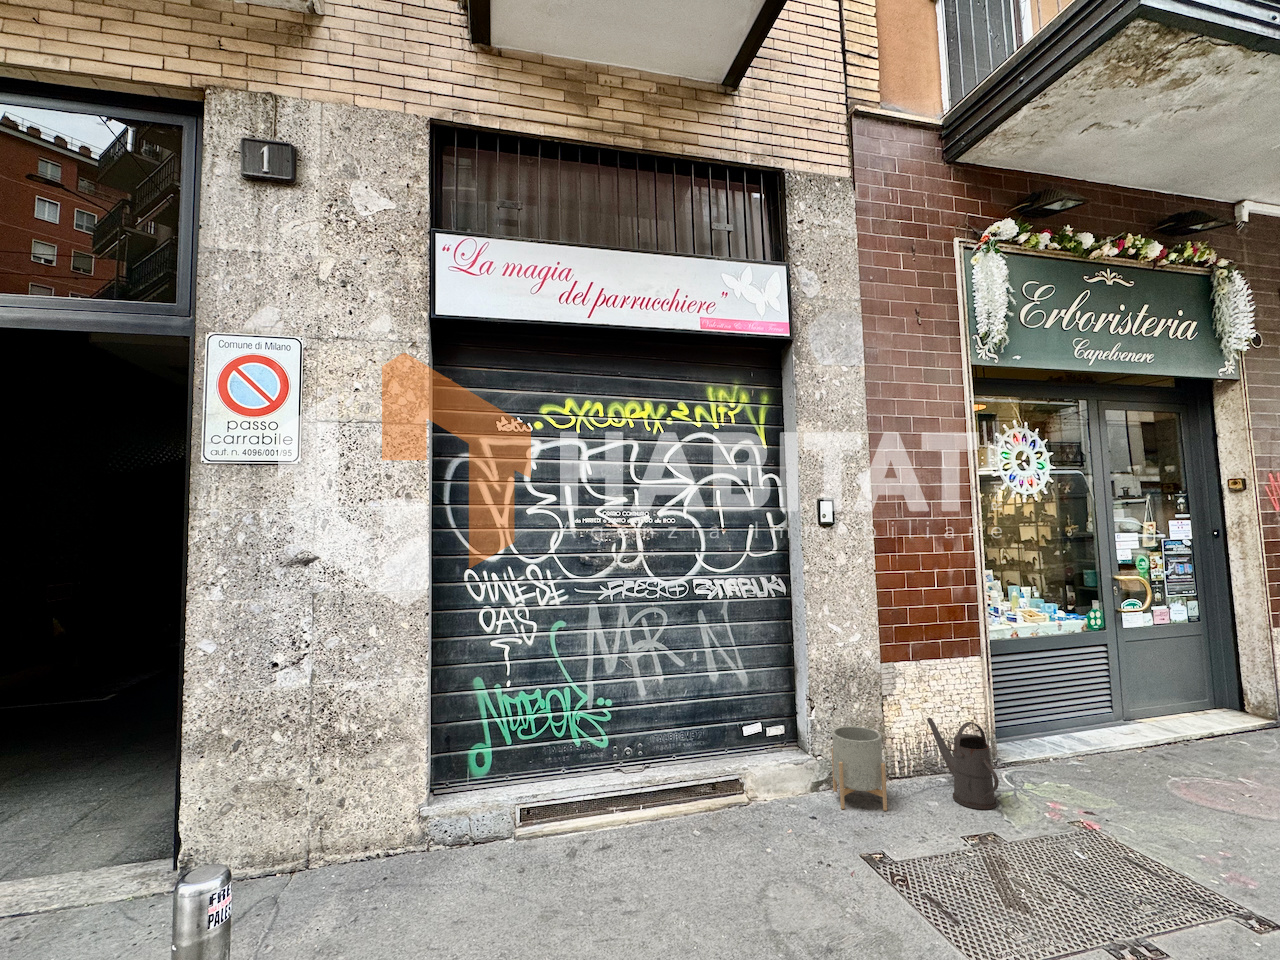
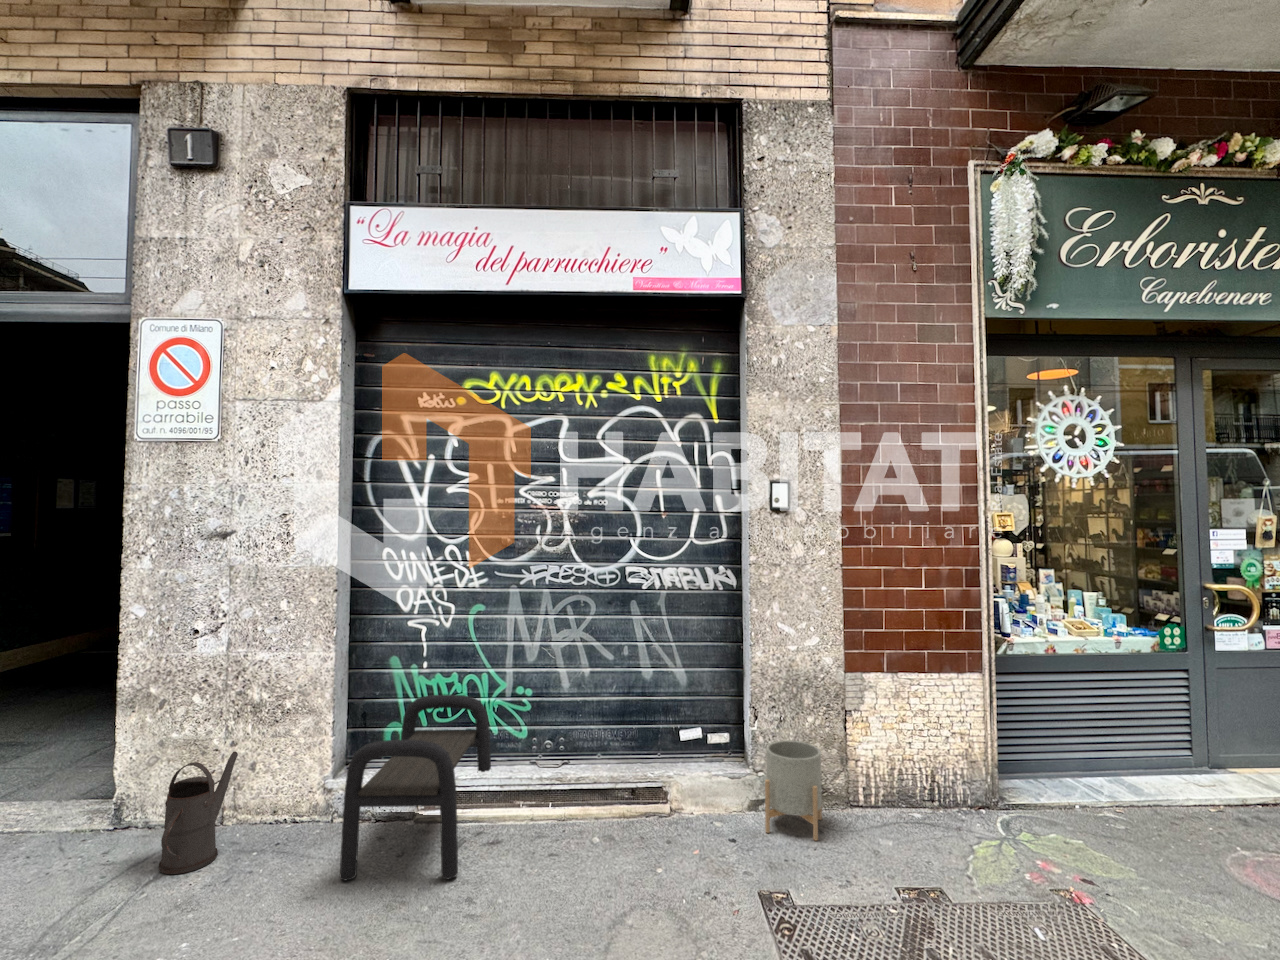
bench: none [487,710,603,904] -> present [340,694,491,881]
watering can: present [927,717,999,809] -> present [159,752,238,874]

